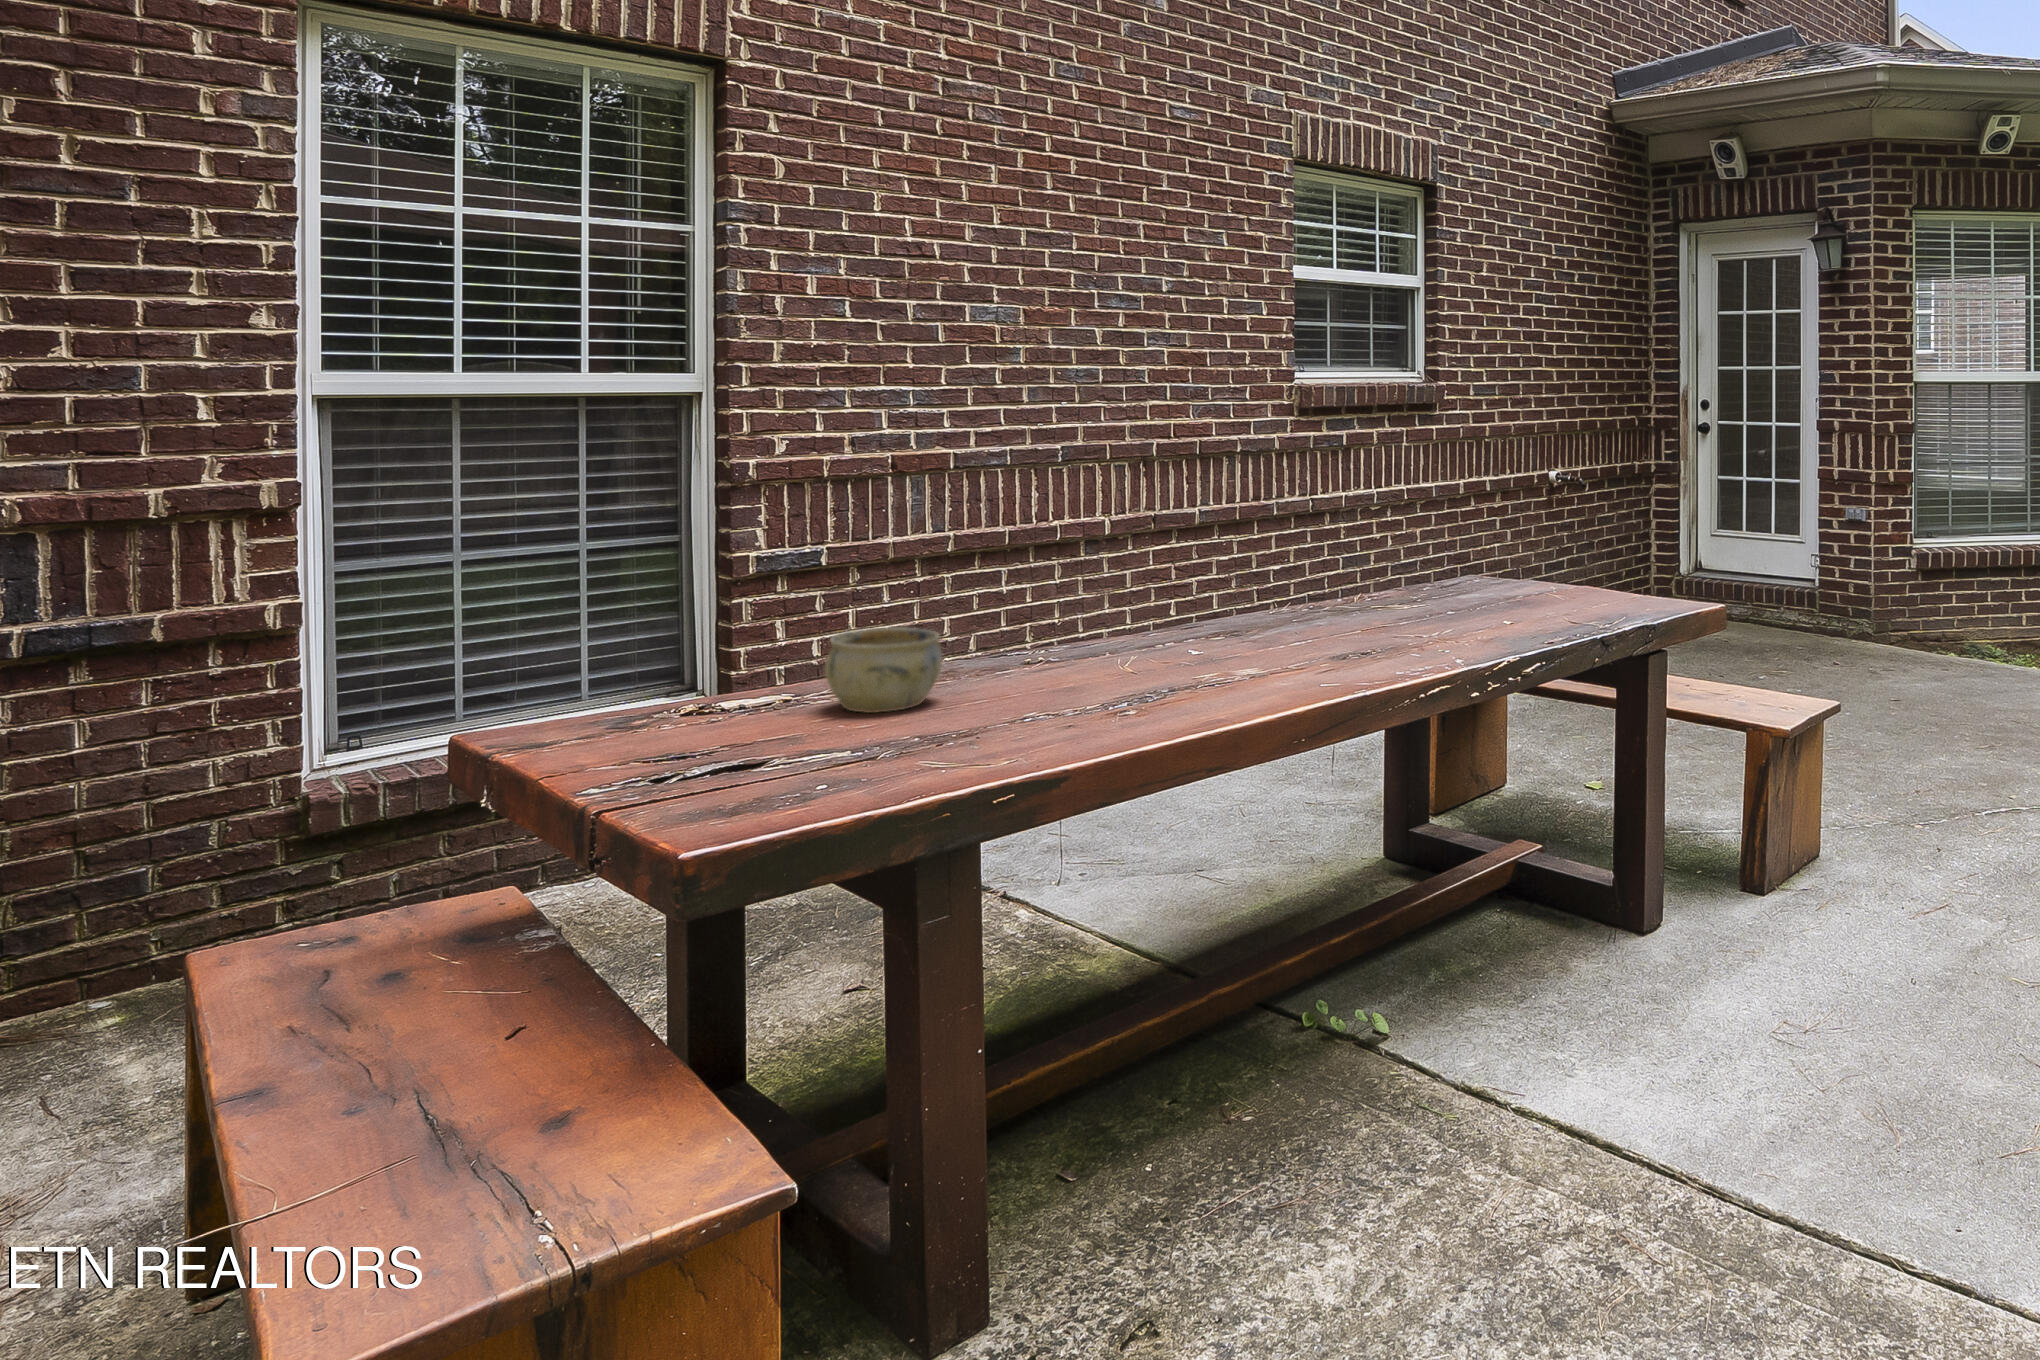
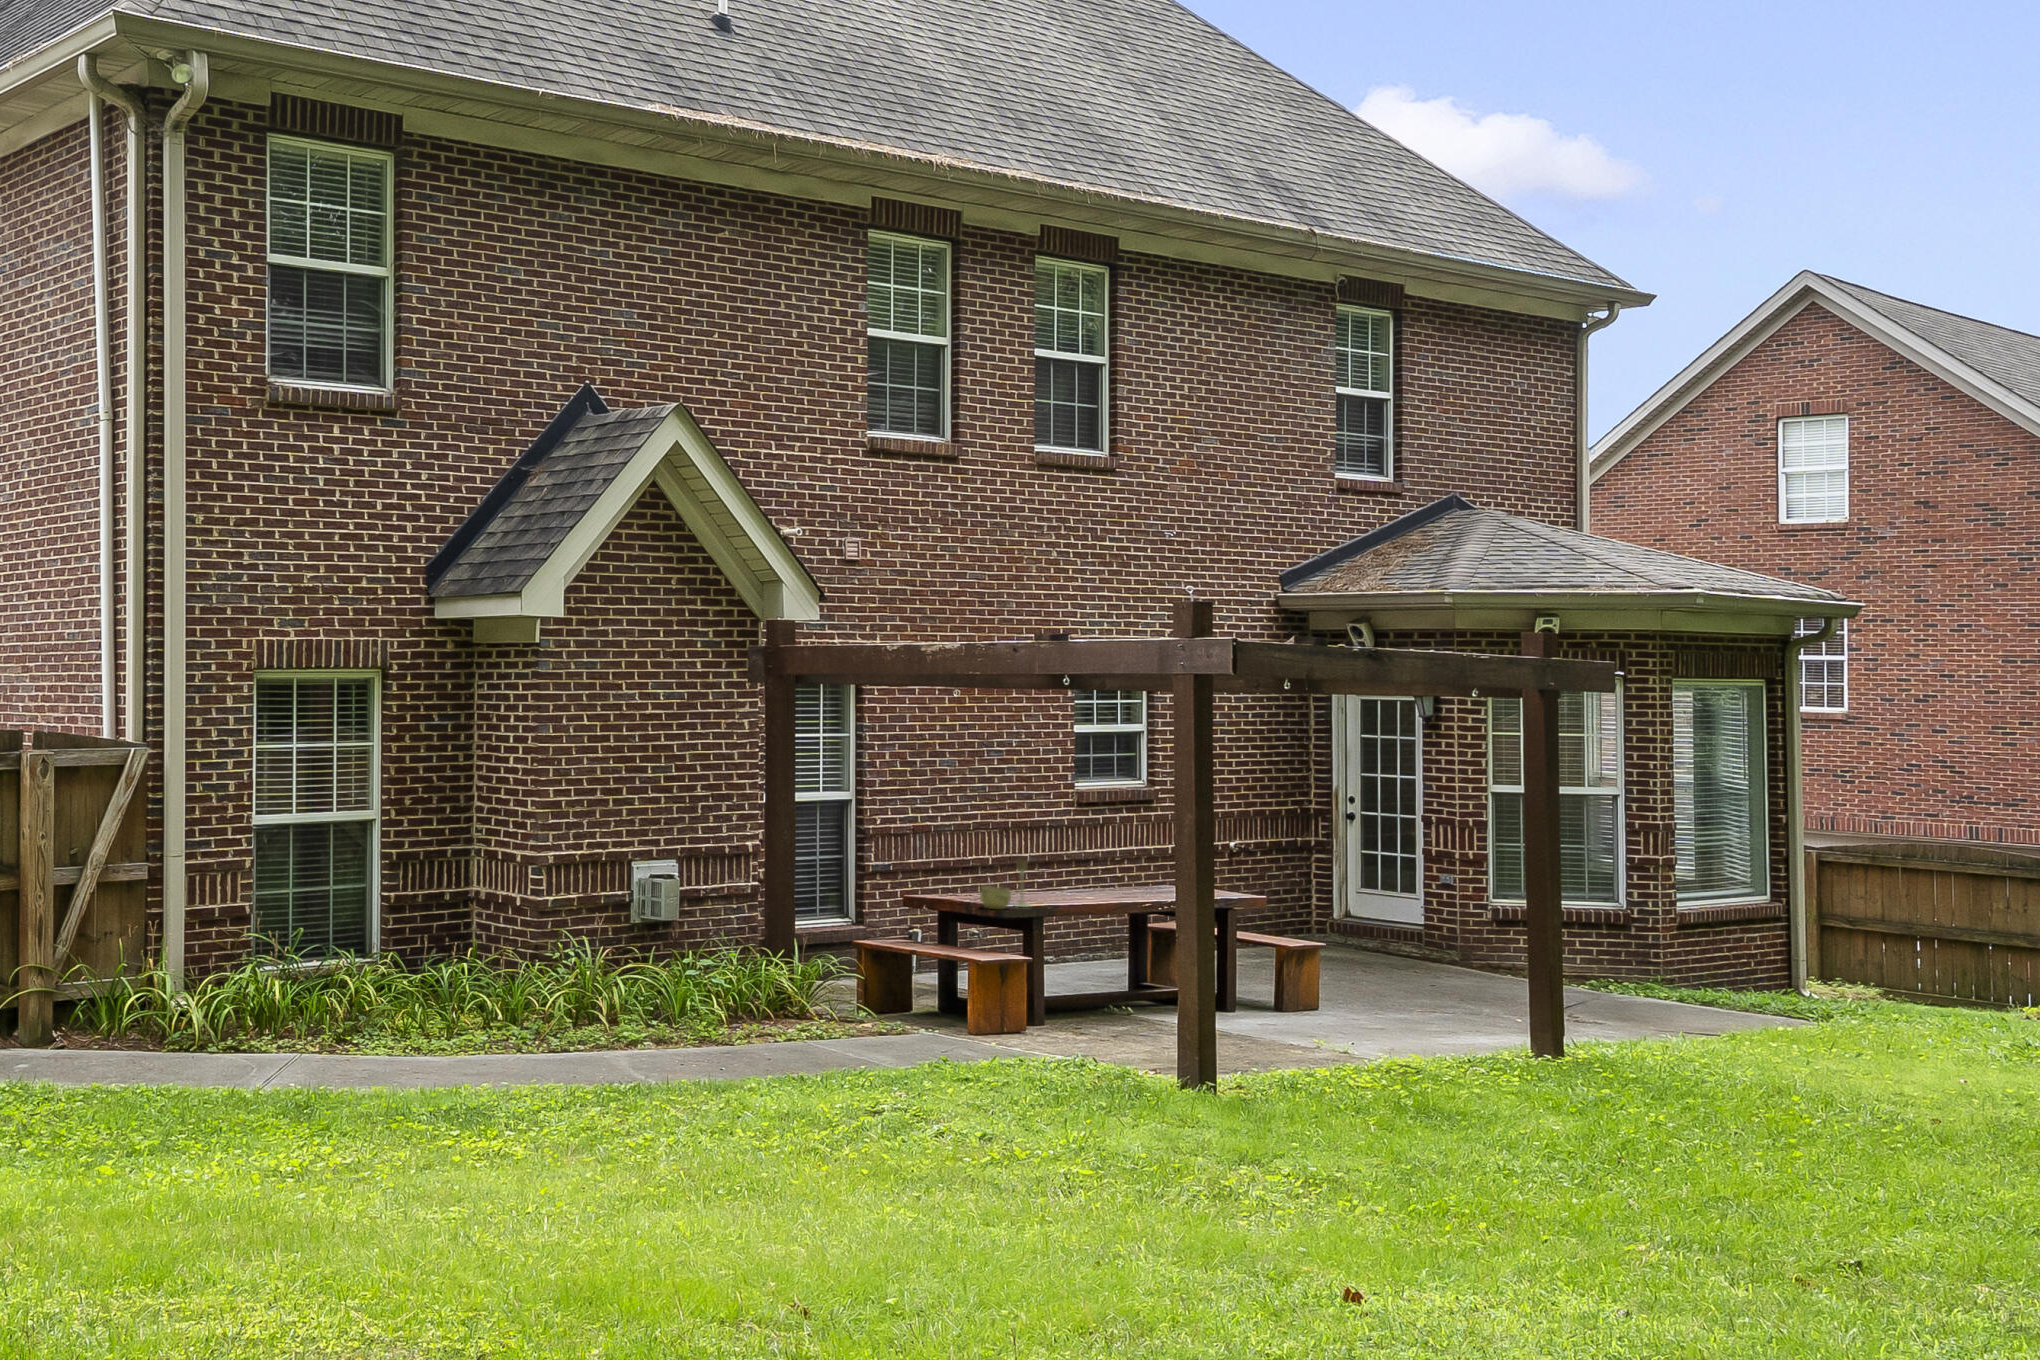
candle holder: none [980,529,1044,682] -> present [1014,860,1030,907]

